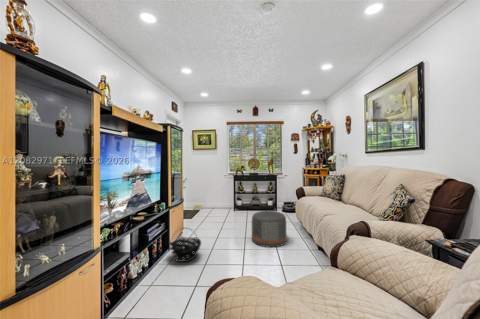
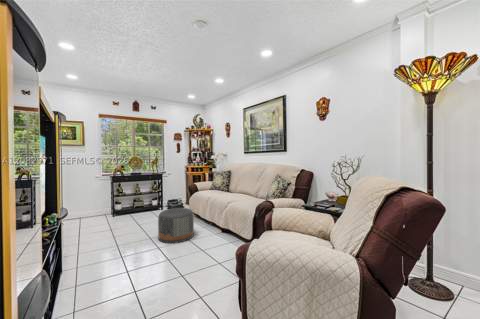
basket: present [169,237,201,262] -> none [63,242,114,288]

